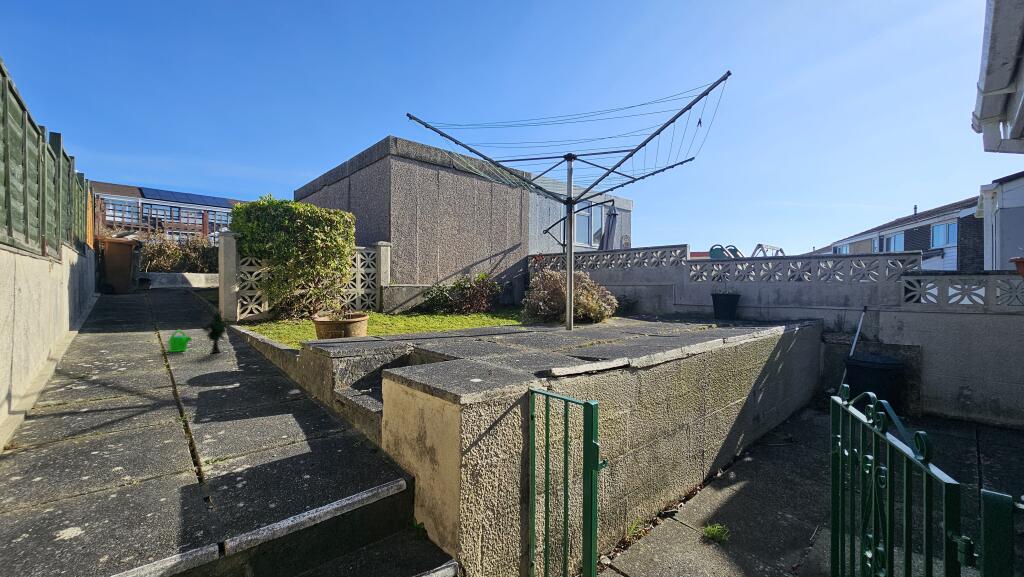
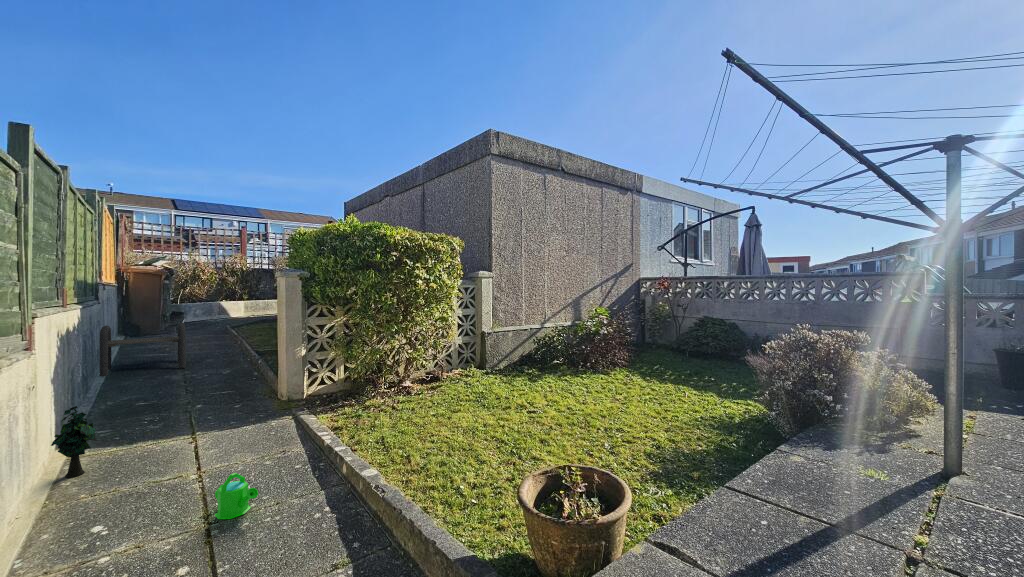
bench: none [87,275,152,310] -> present [99,322,186,376]
decorative plant: present [202,311,226,353] -> present [51,406,96,478]

